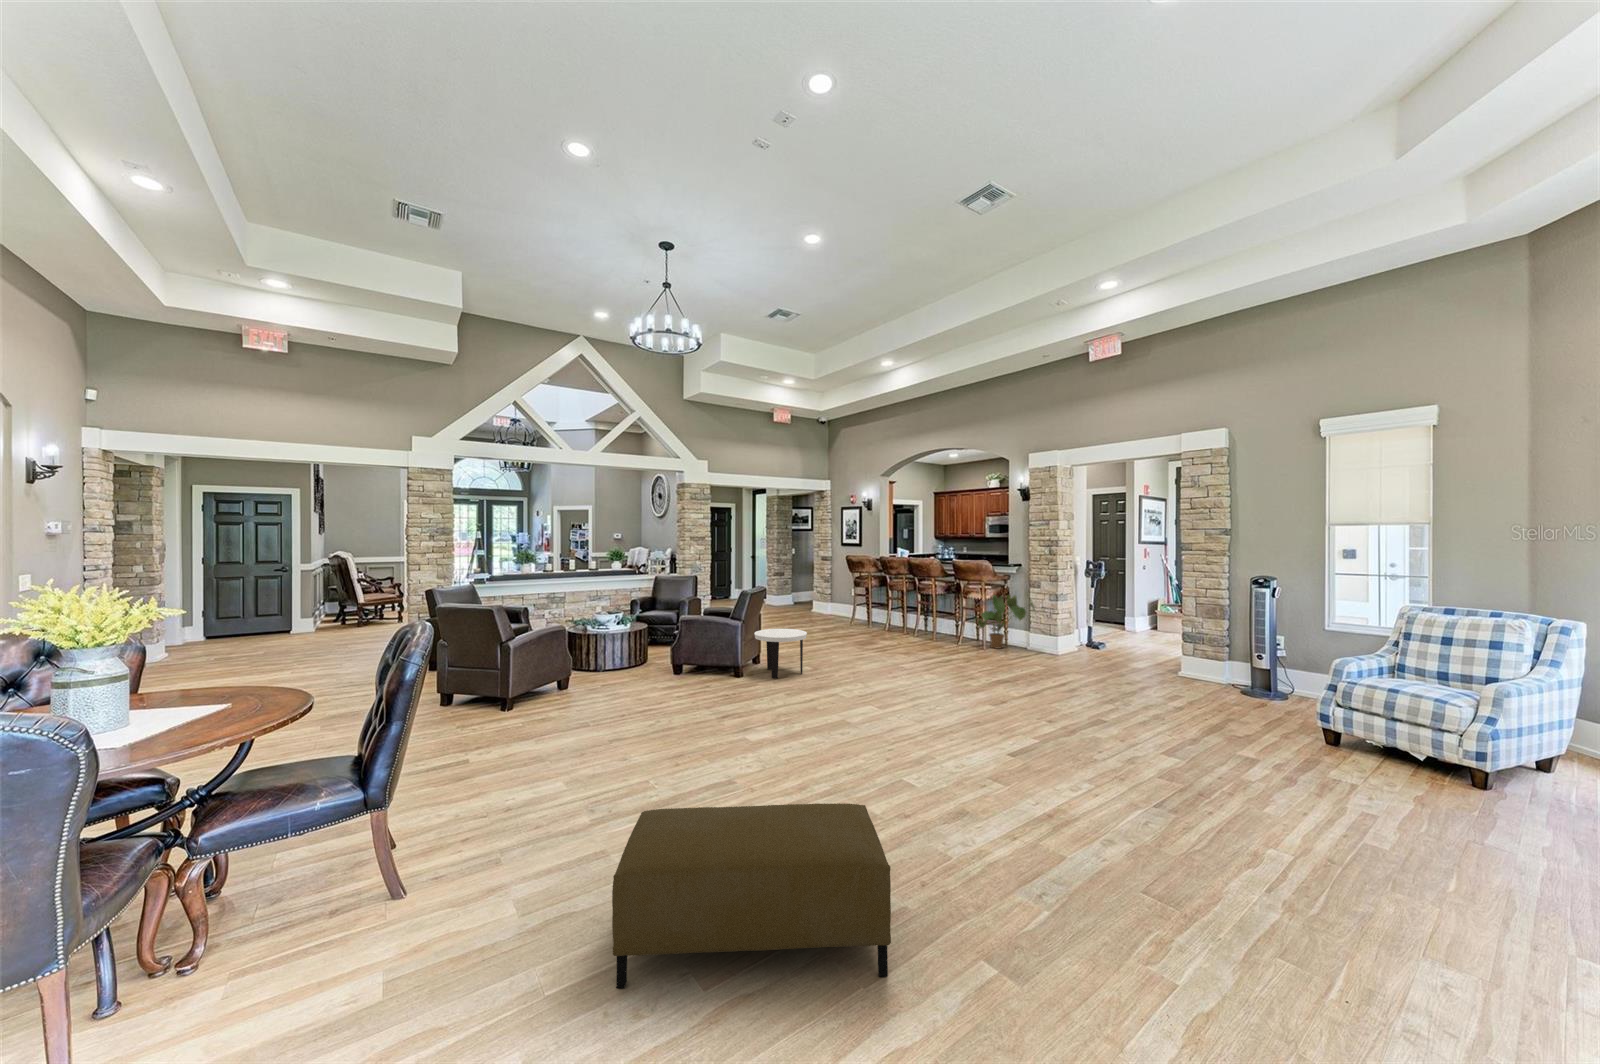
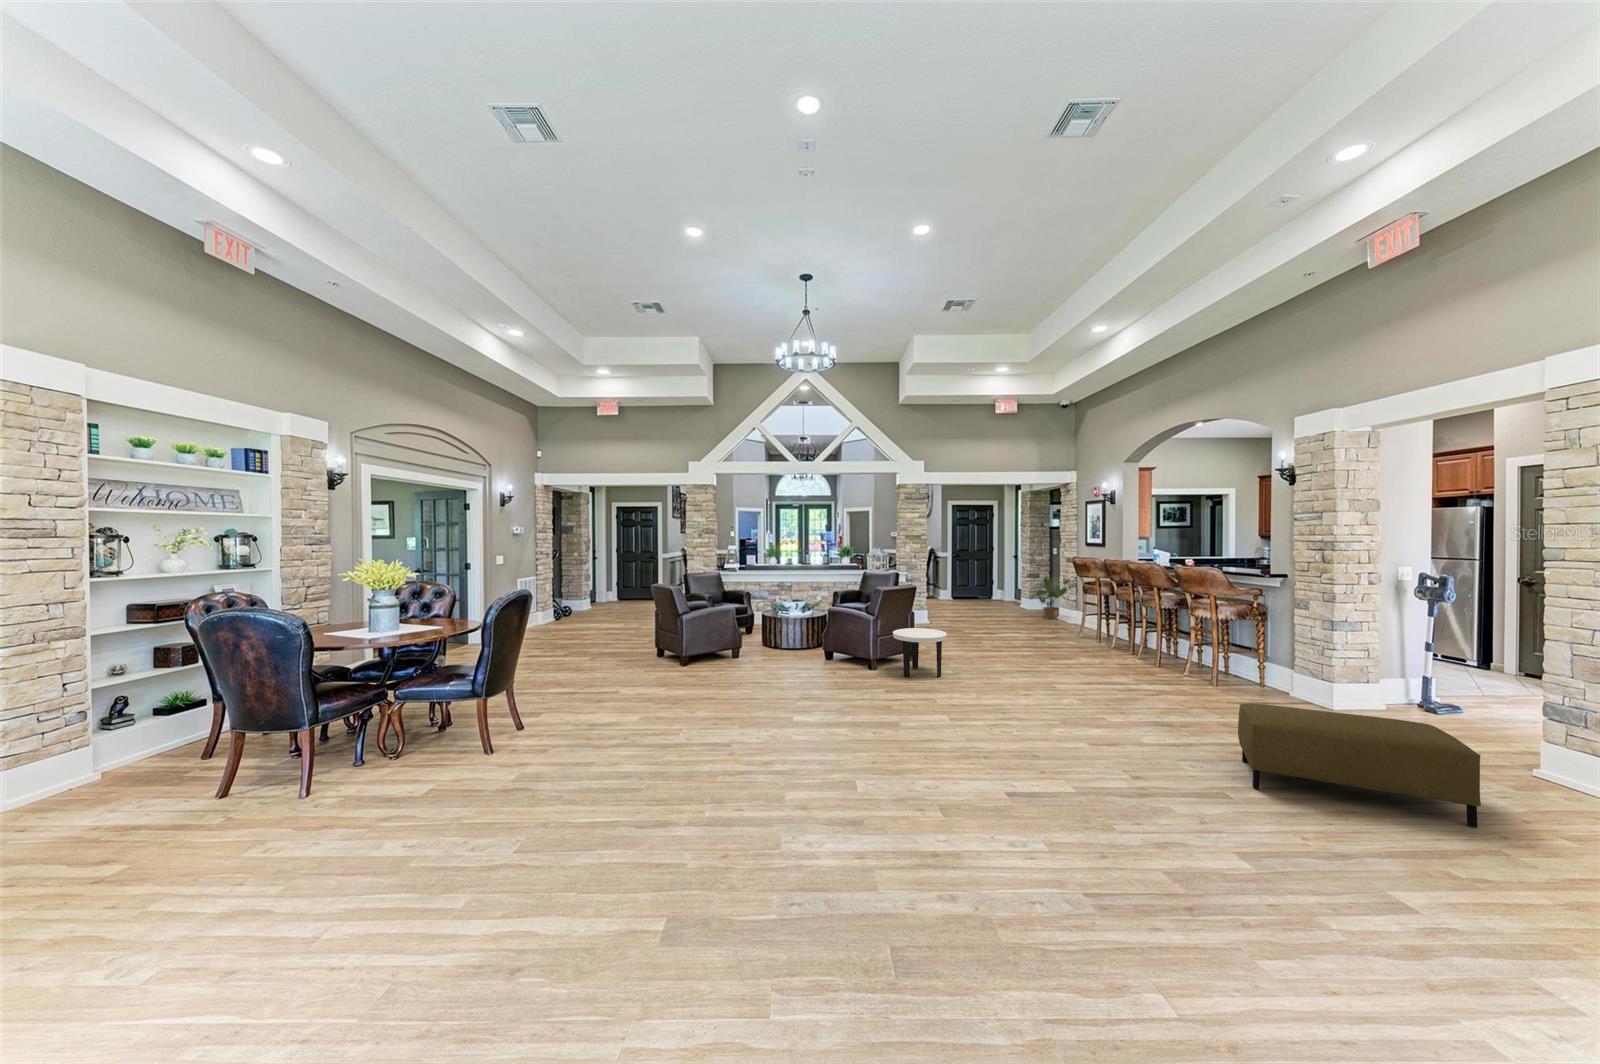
house plant: present [978,595,1035,649] -> present [1032,577,1077,619]
ottoman: present [612,803,891,988] -> present [1238,703,1481,828]

